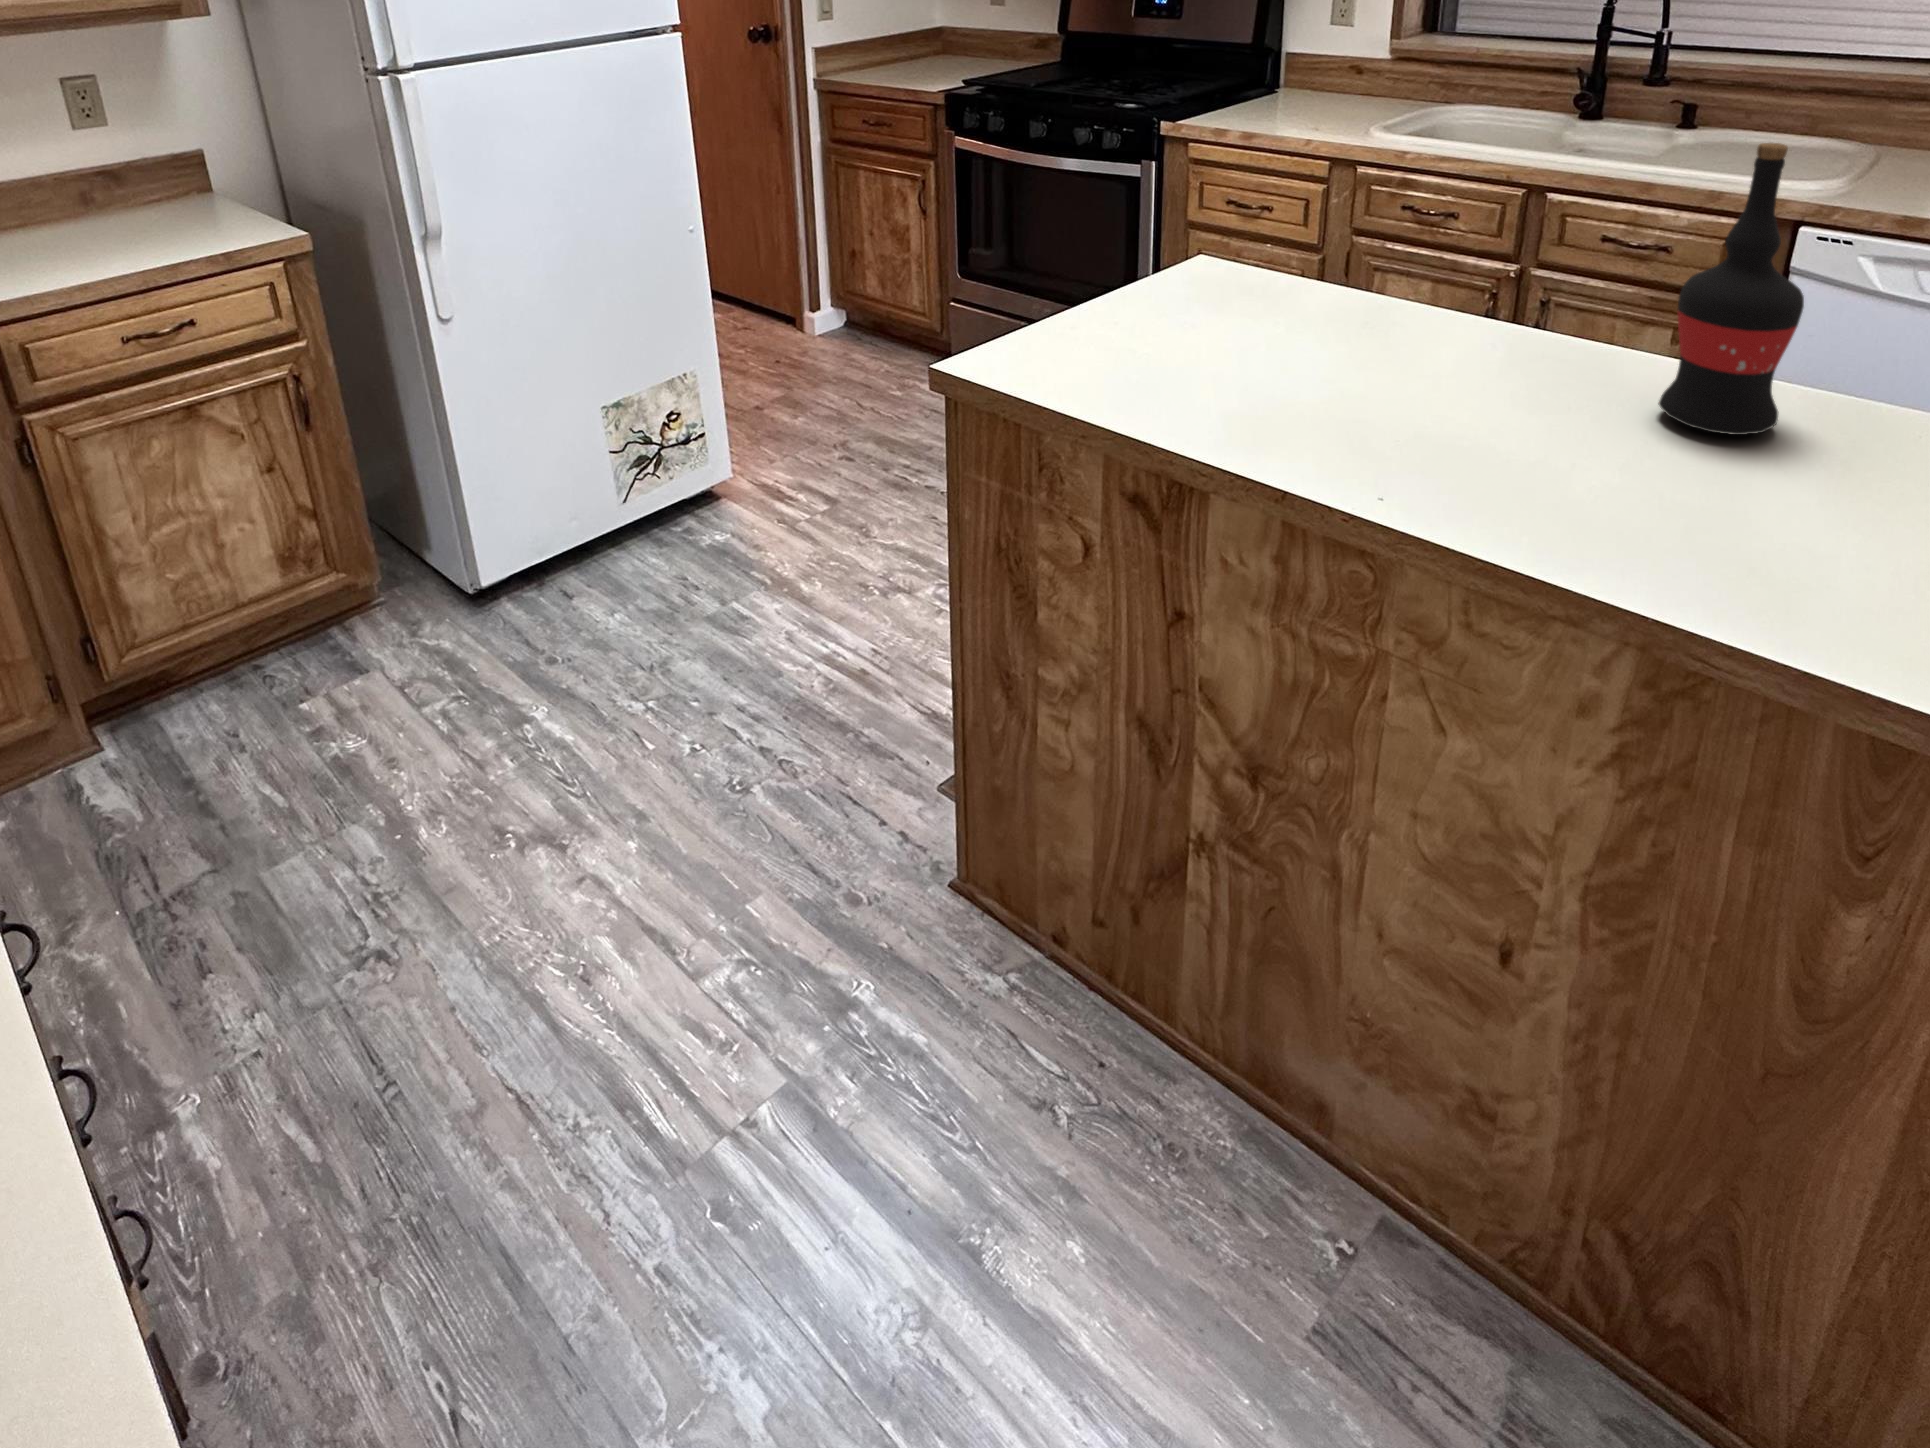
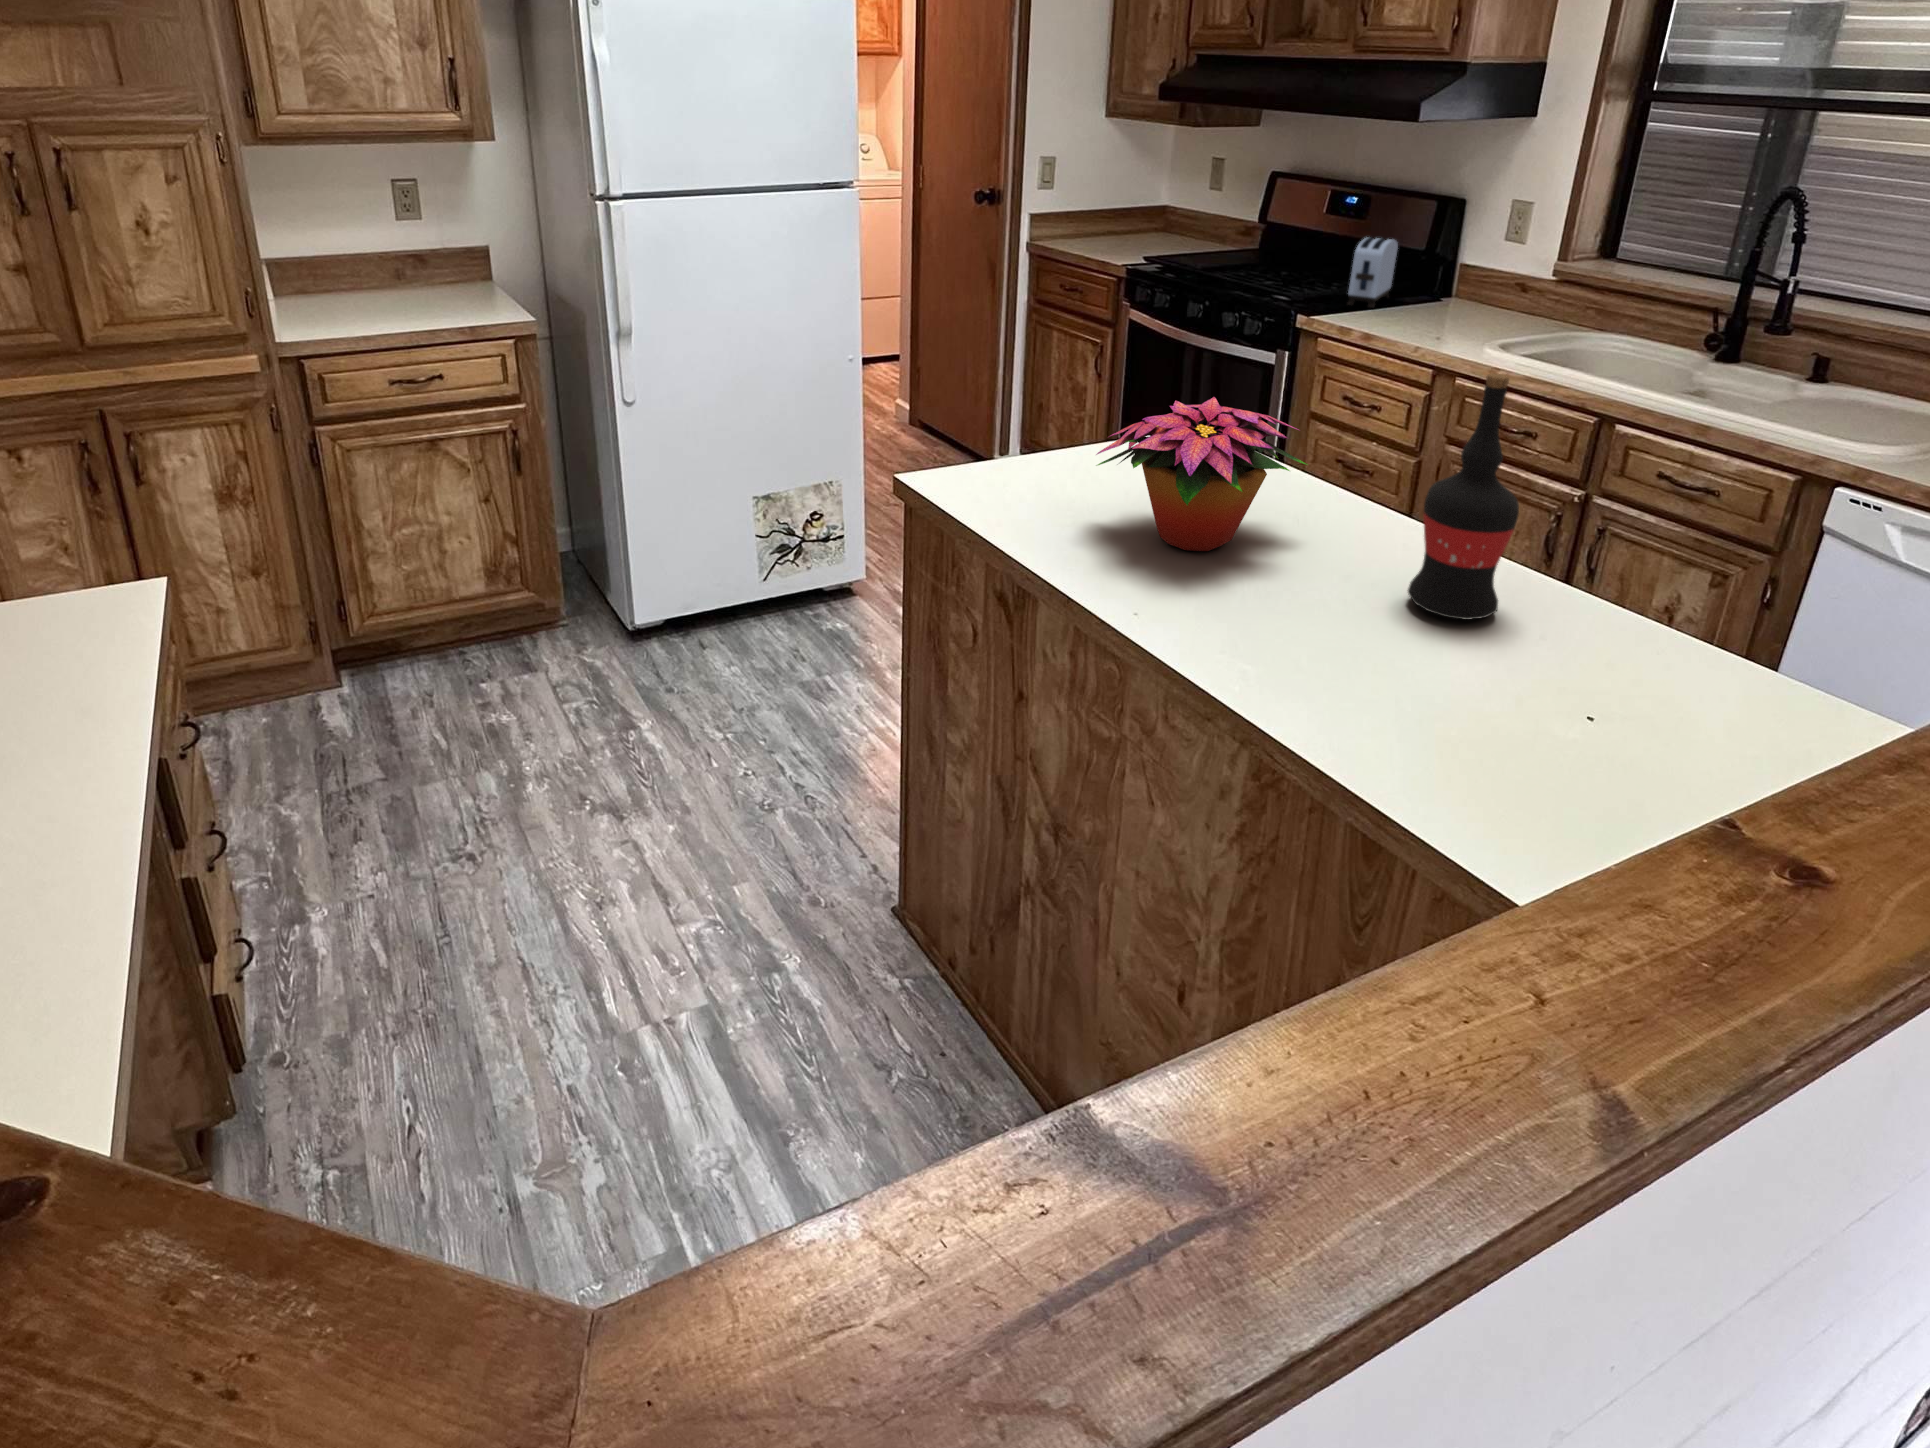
toaster: none [1195,37,1227,107] -> present [1347,237,1398,308]
flower arrangement: none [1217,210,1498,402] -> present [1096,397,1308,551]

